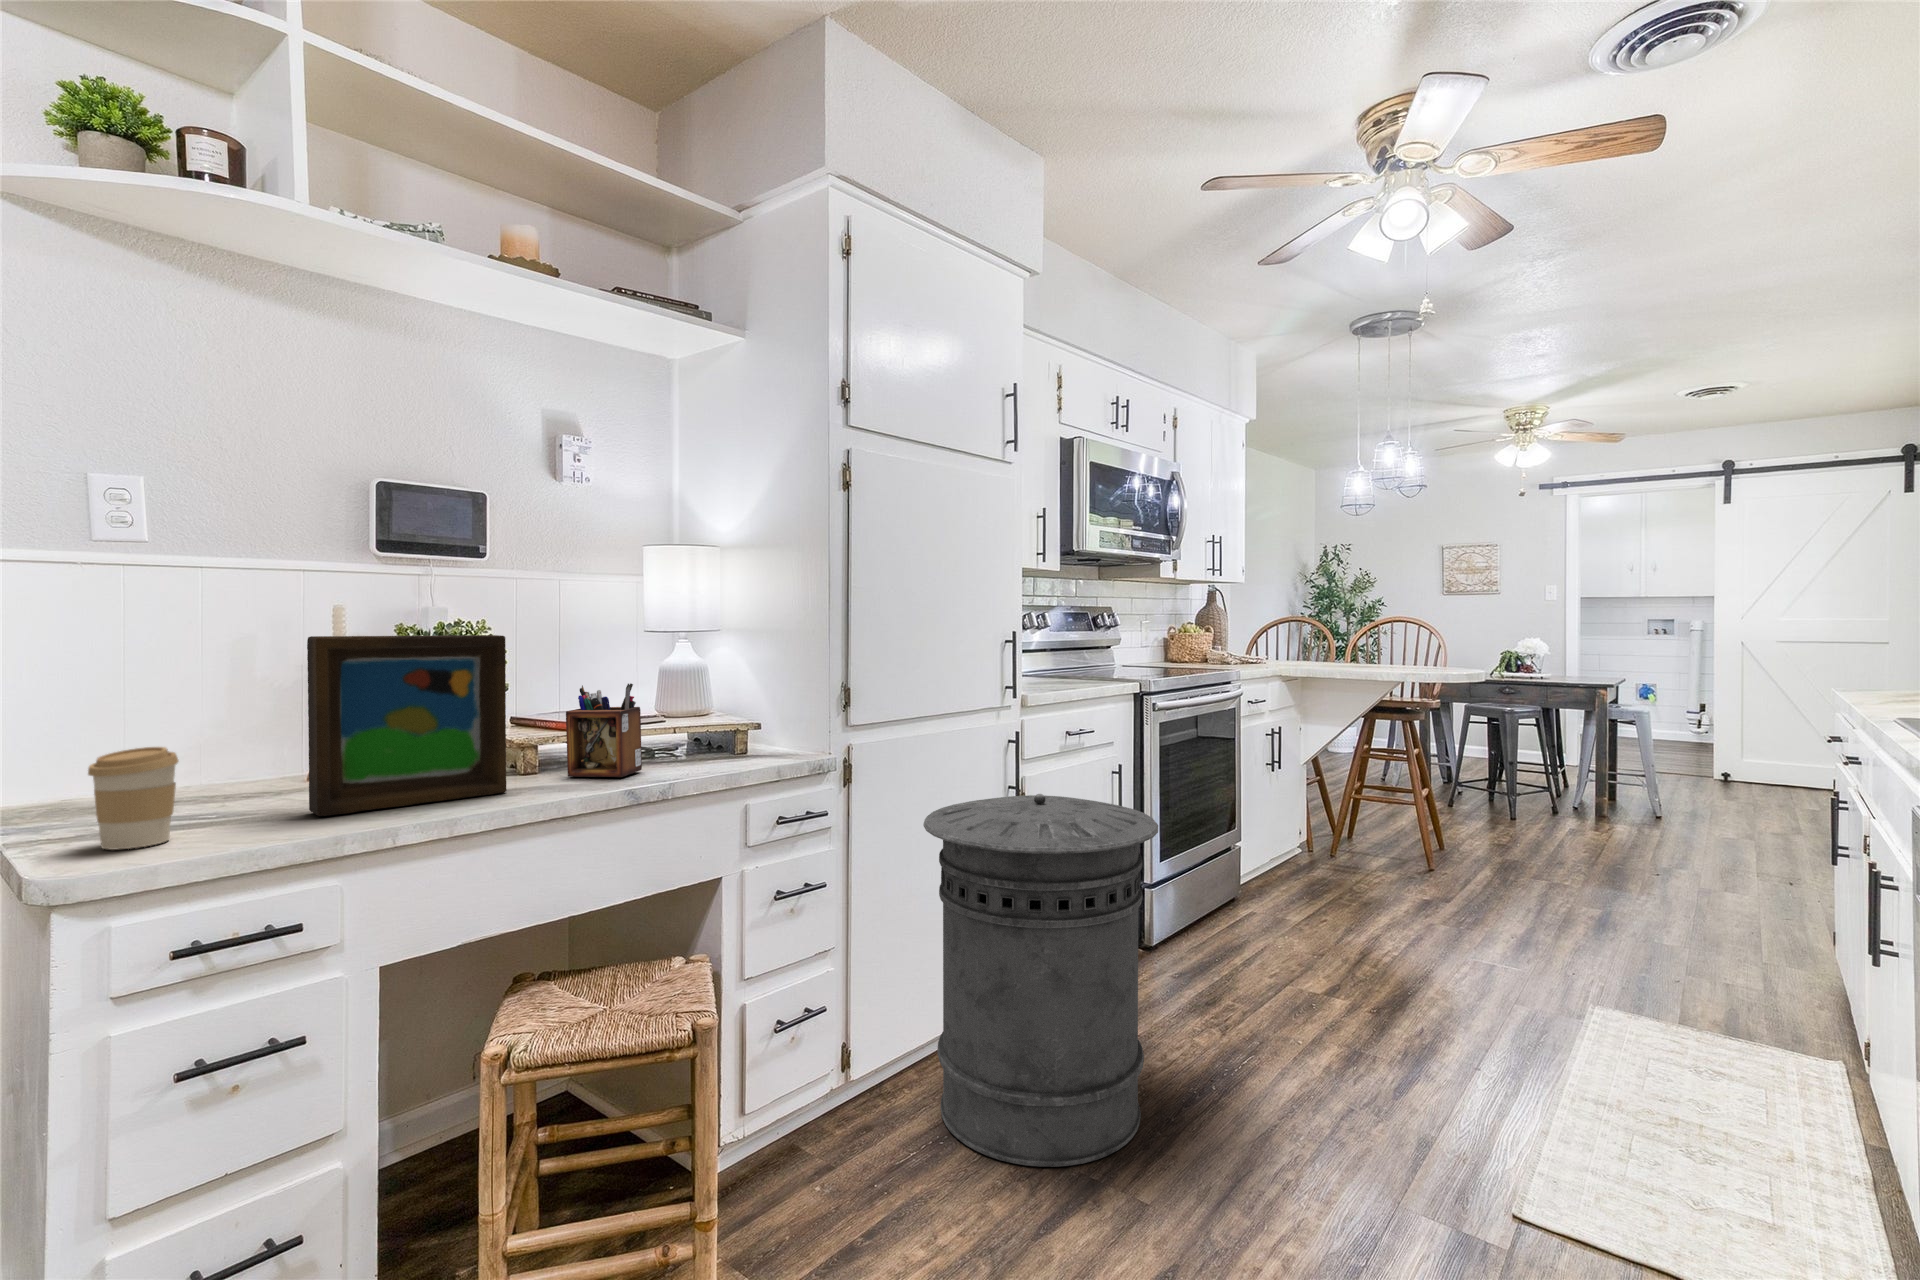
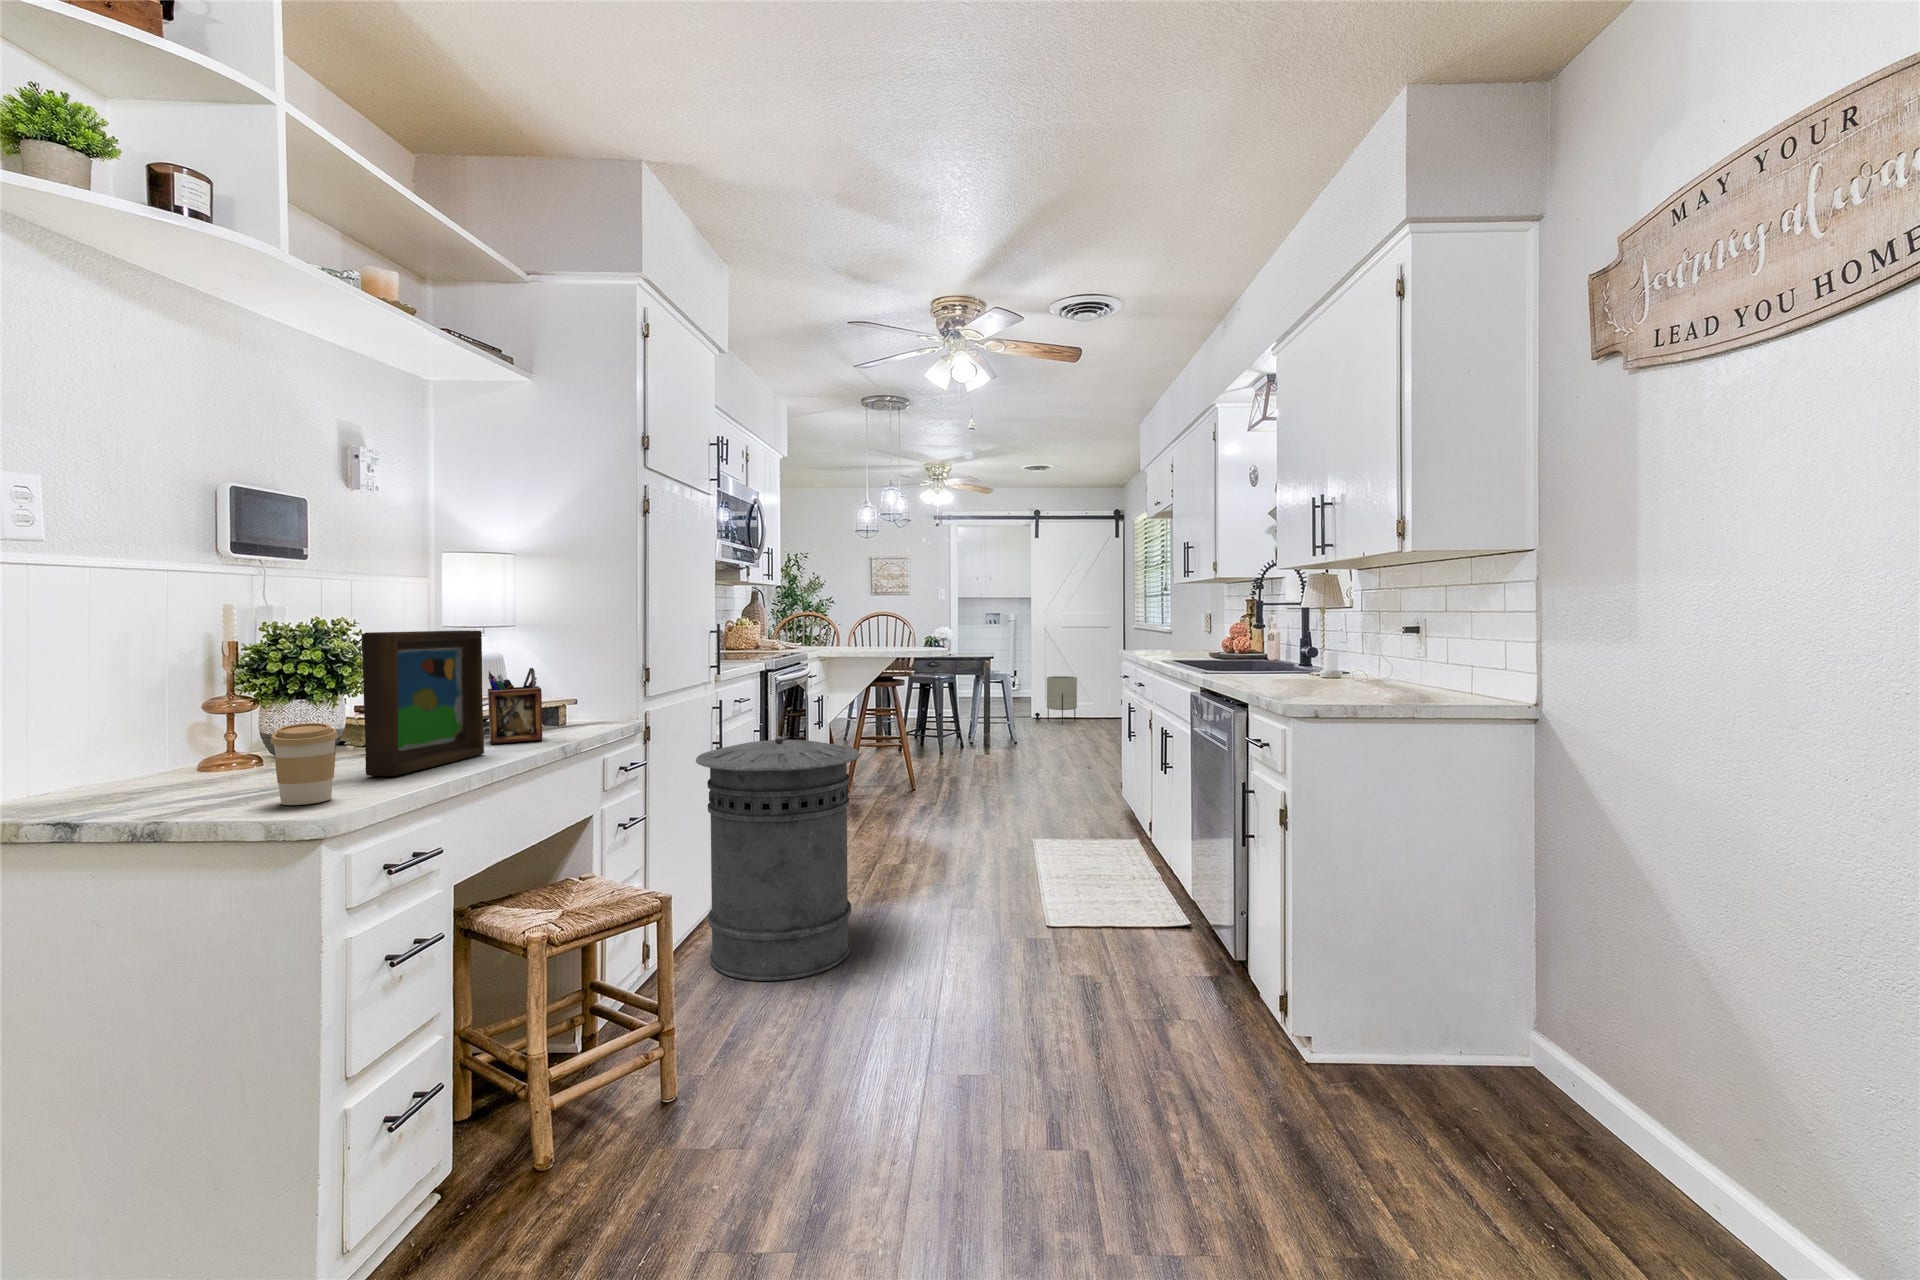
planter: none [1740,717,1804,794] -> present [1047,676,1077,724]

